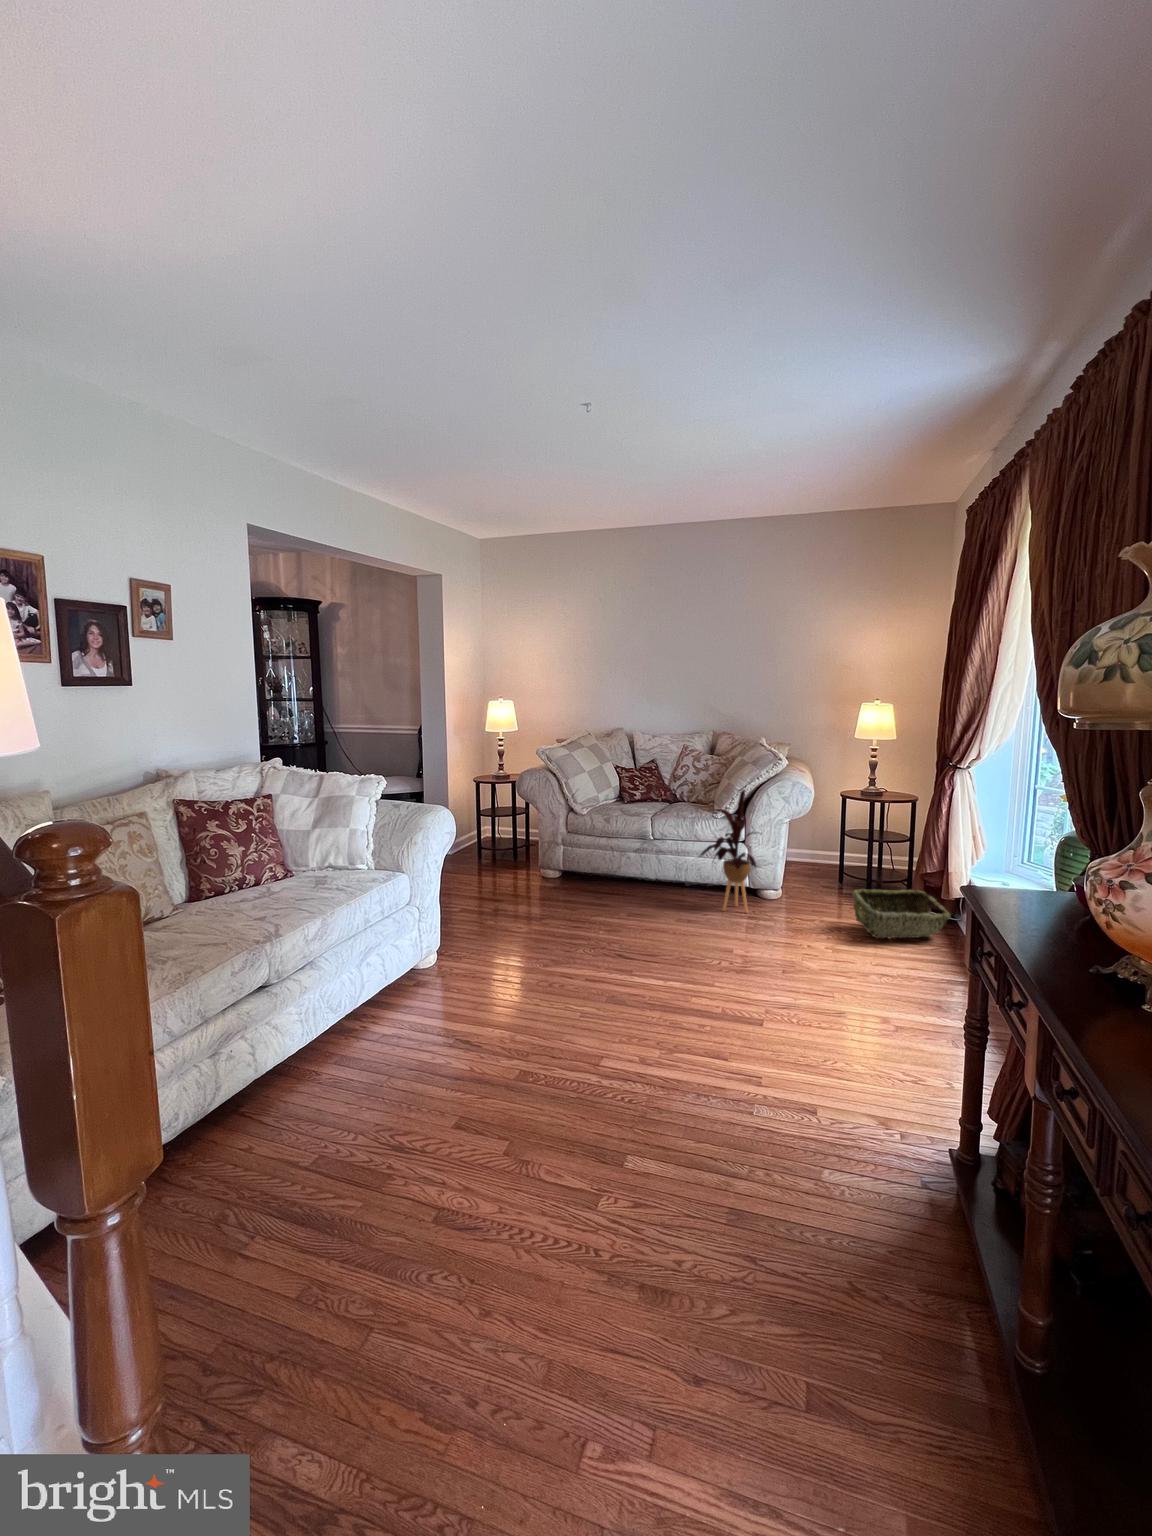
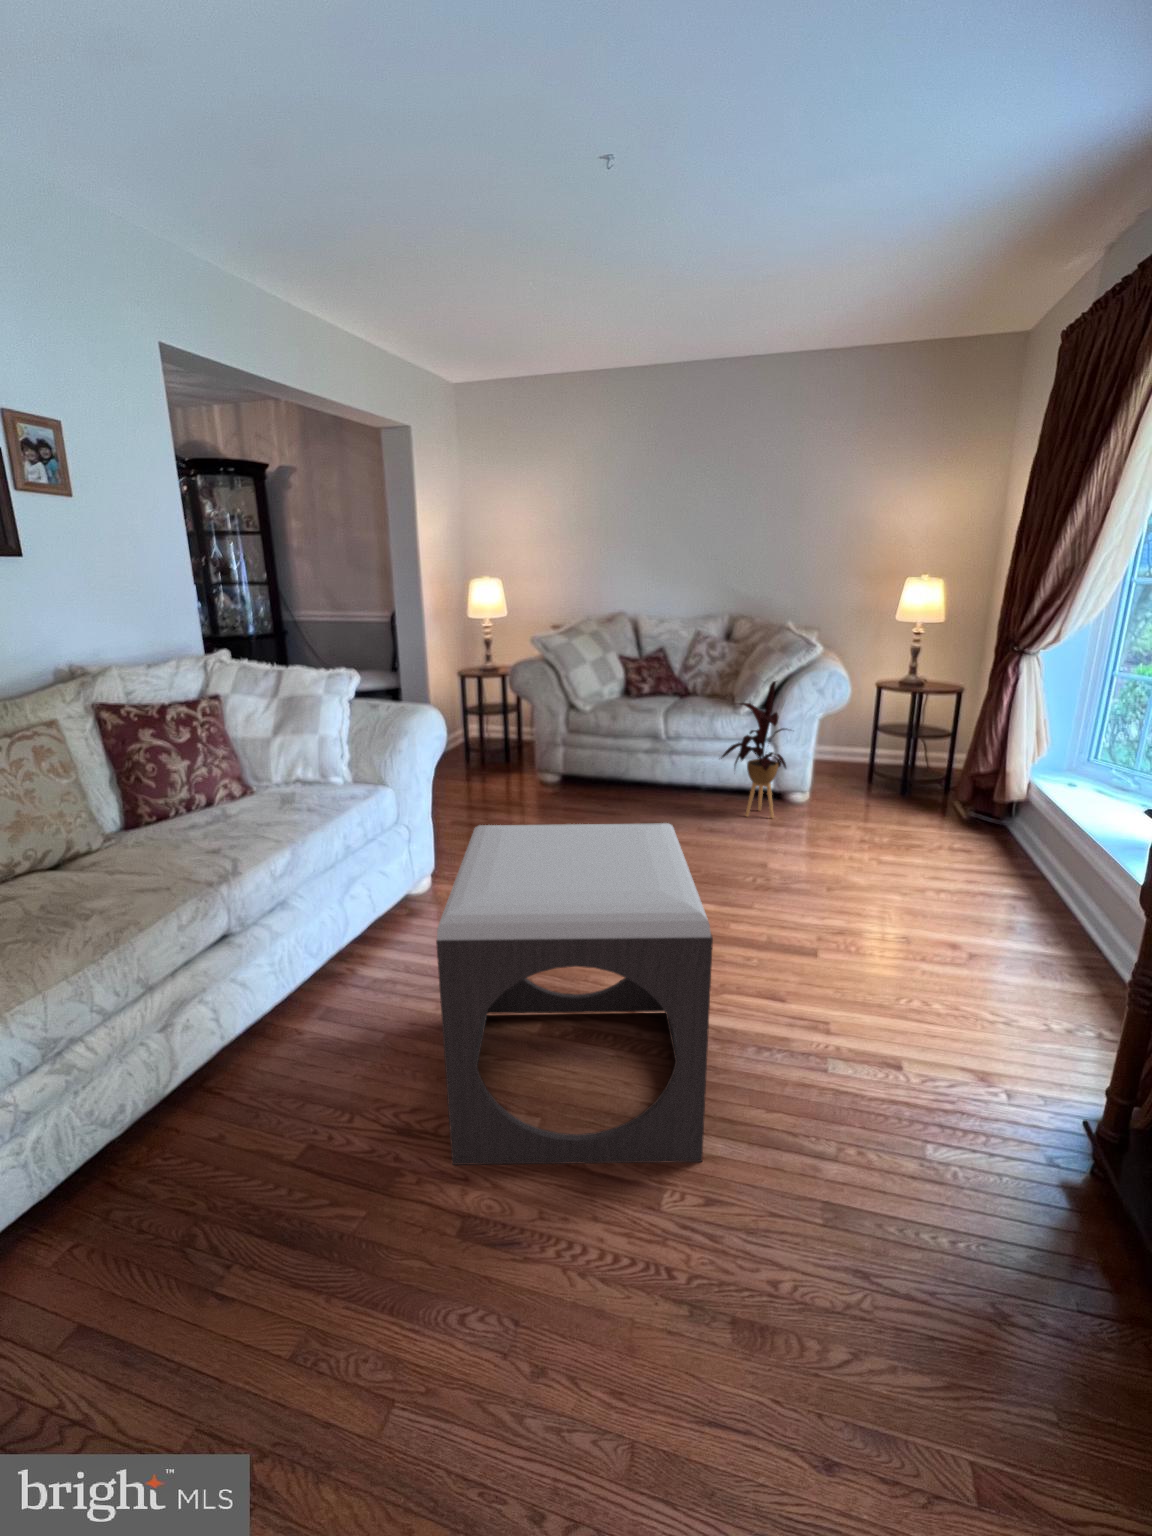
woven basket: present [852,889,951,938] -> none [895,790,1007,846]
footstool: none [428,901,638,1178] -> present [436,823,713,1165]

